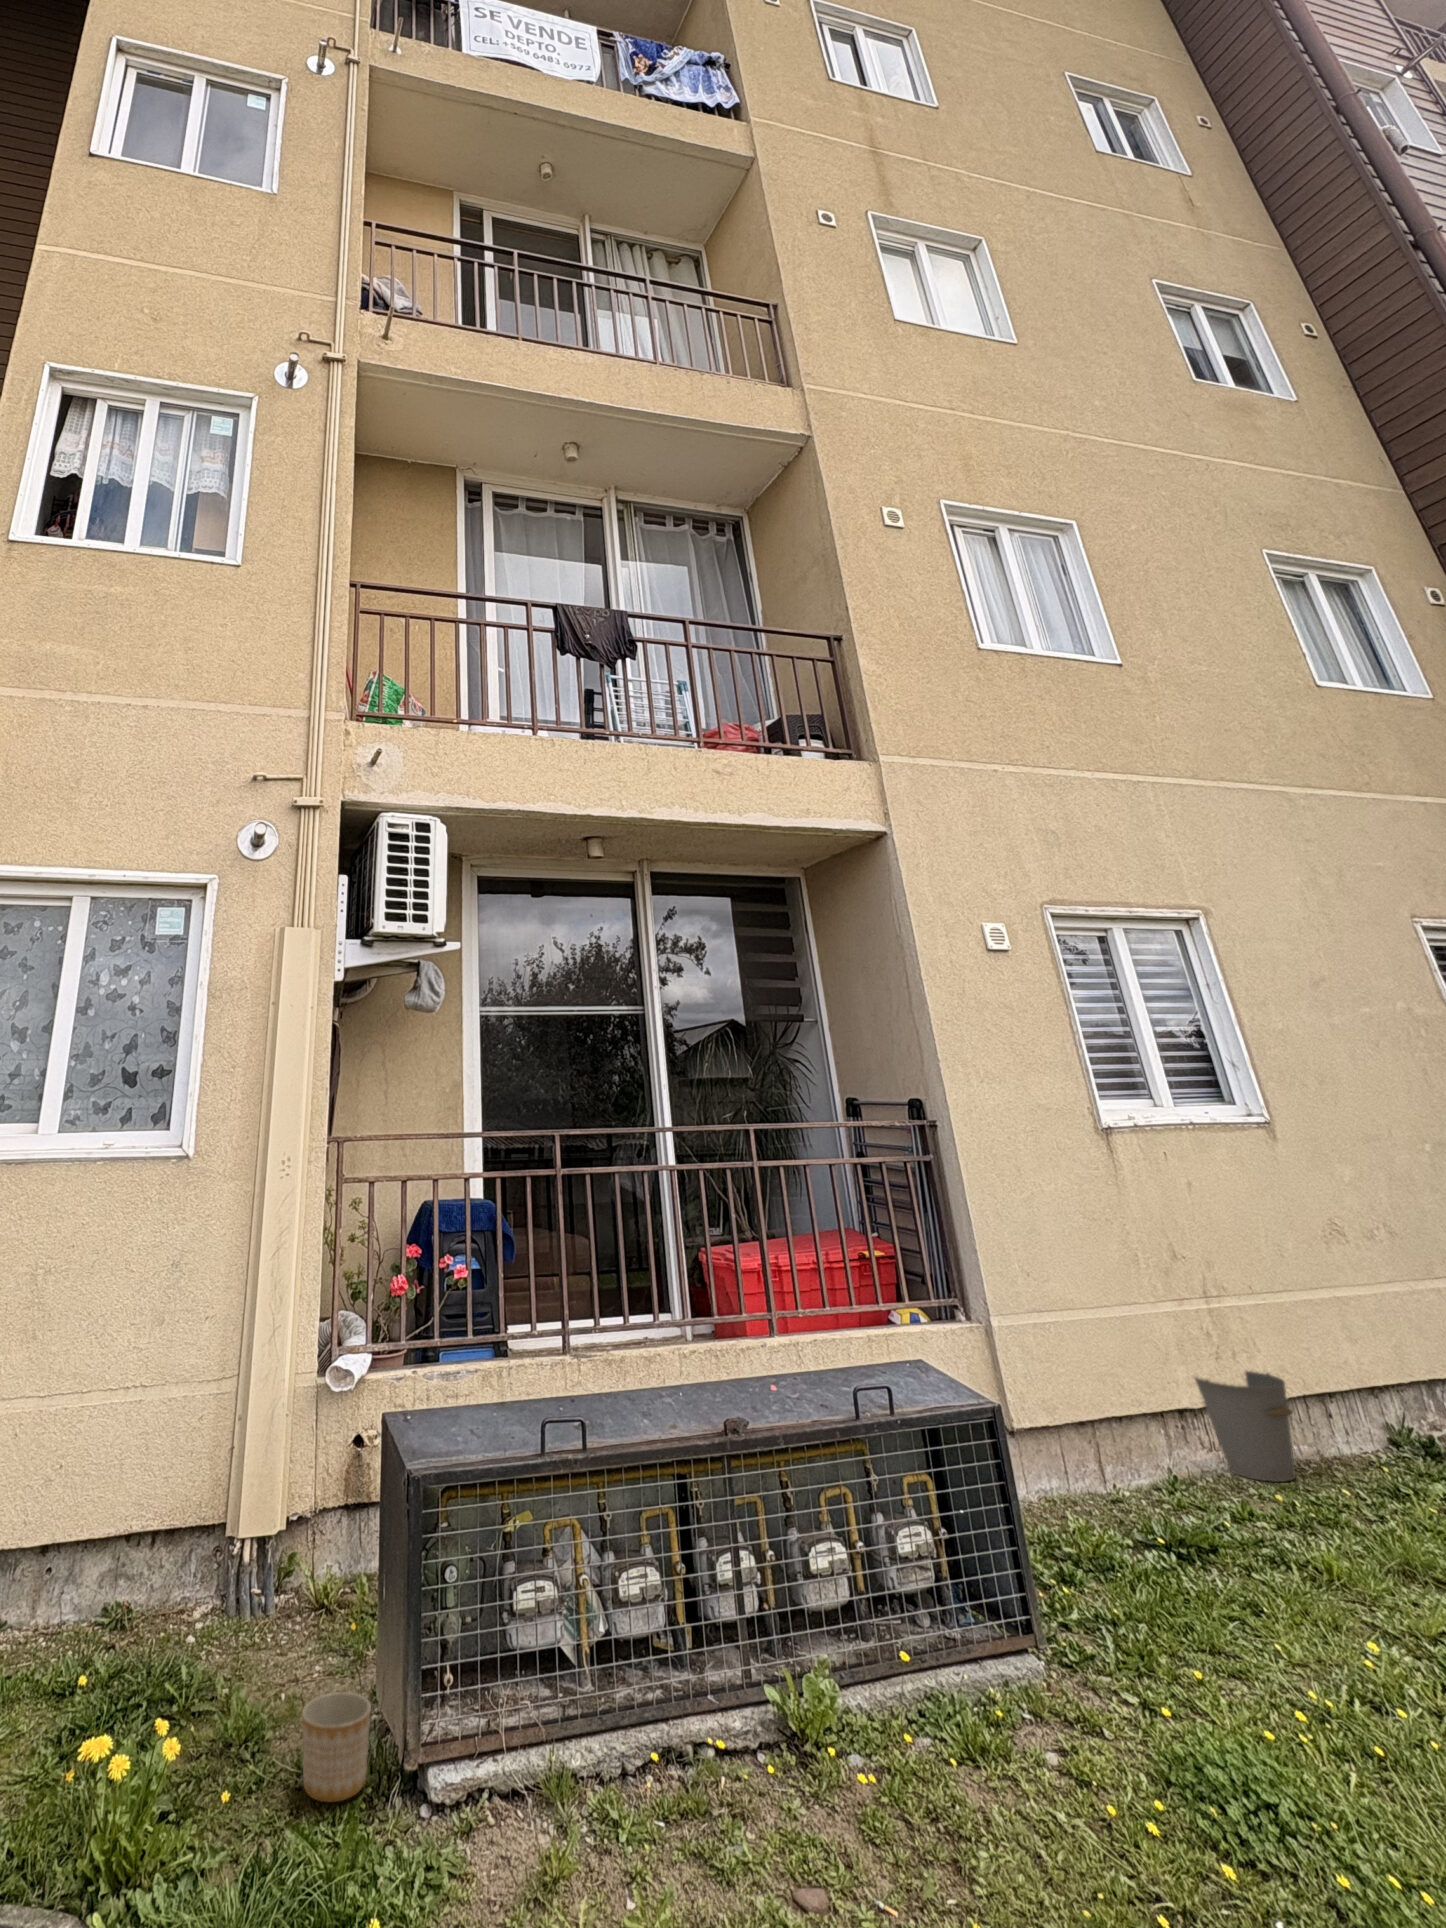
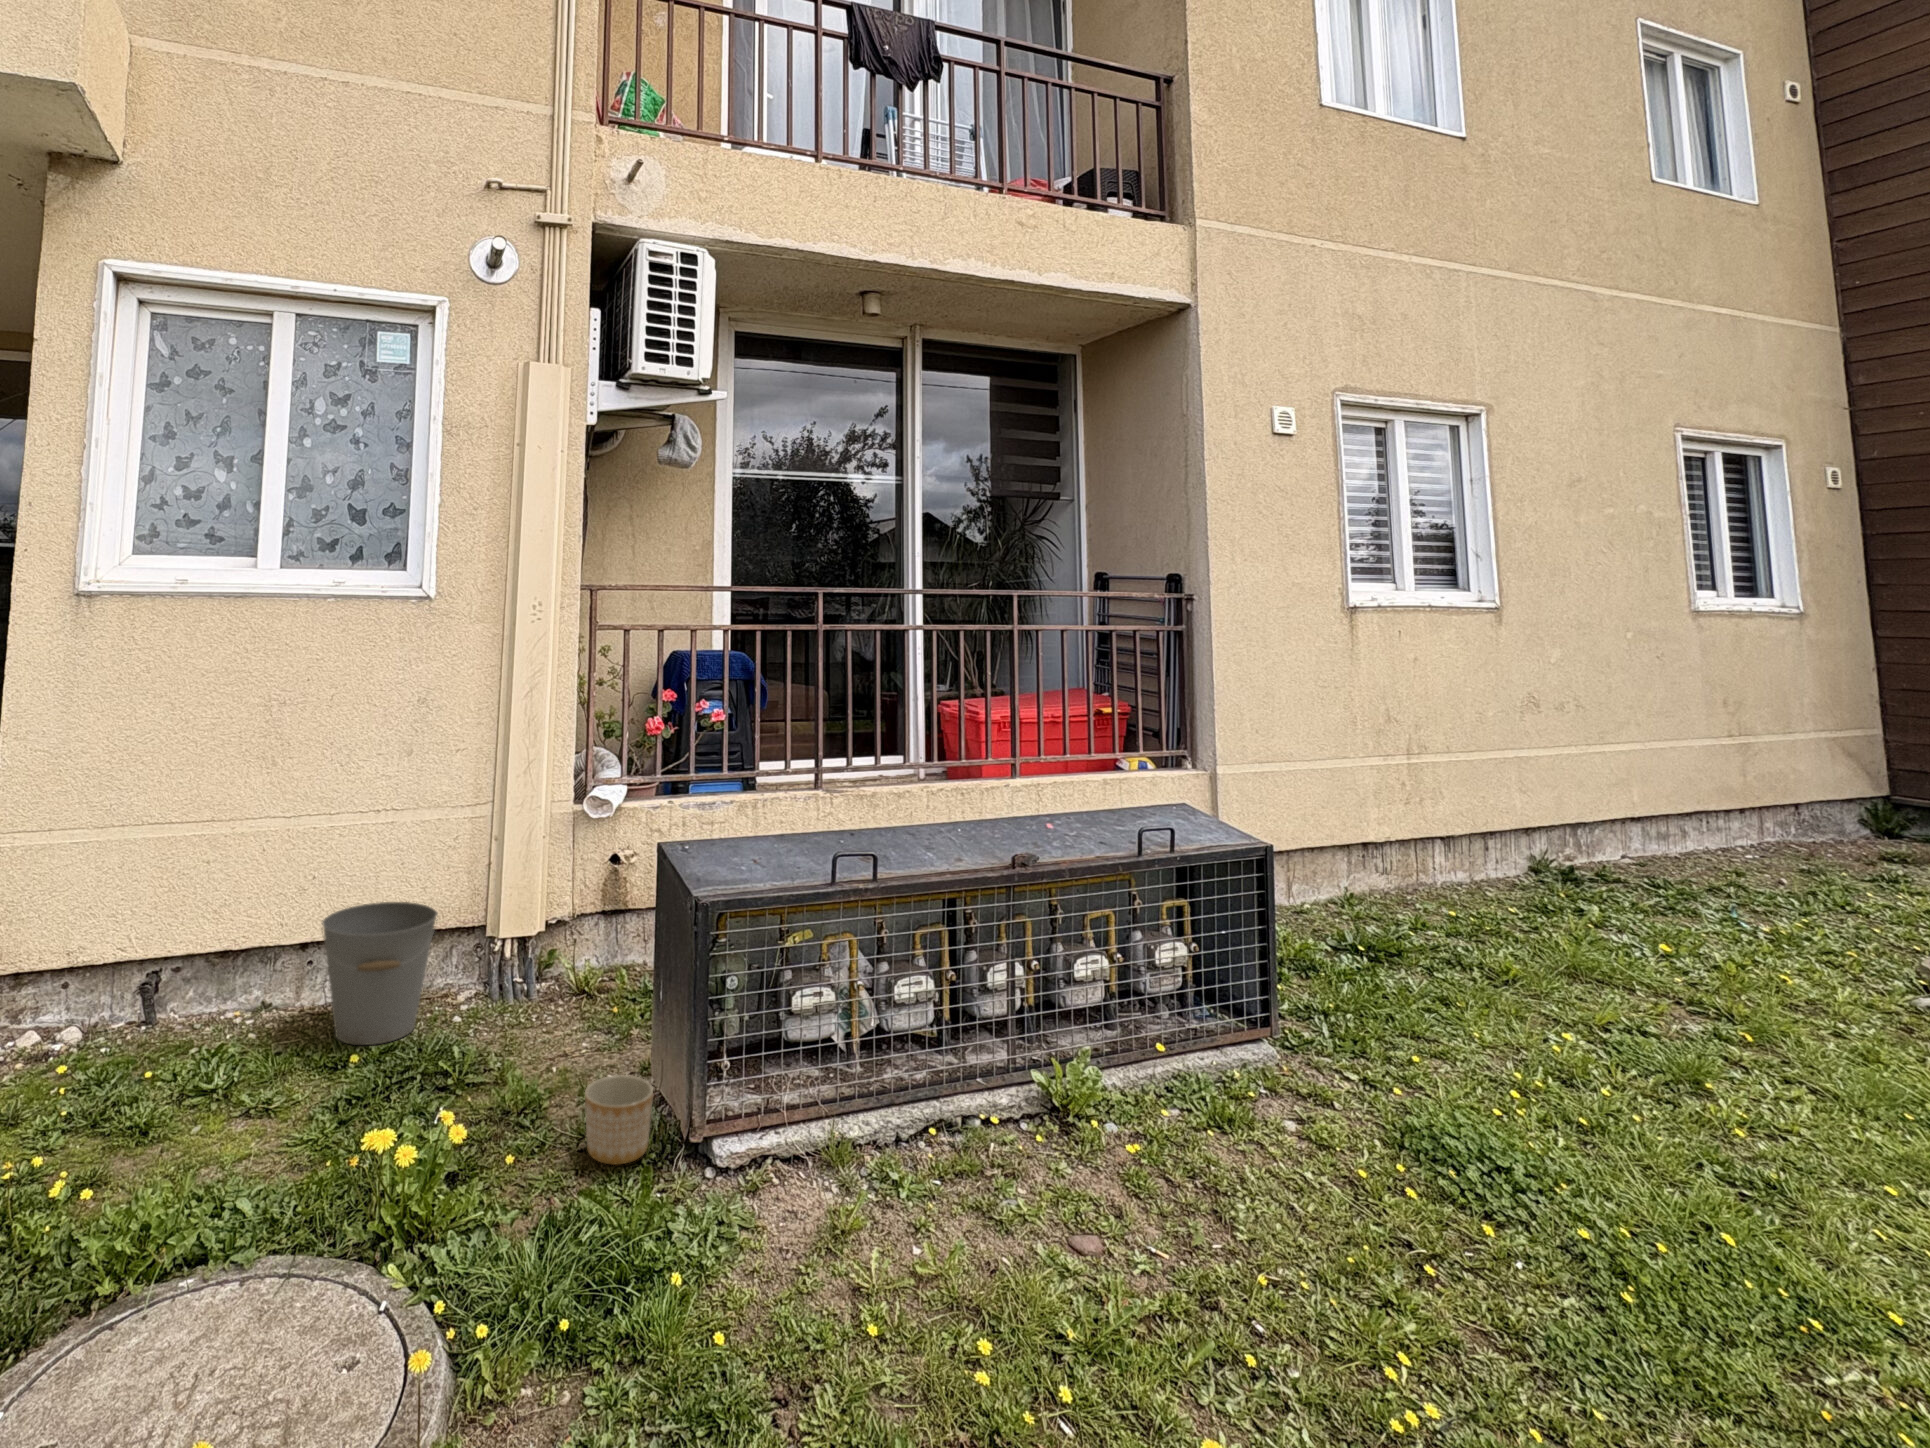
bucket: present [1195,1371,1296,1482] -> present [322,902,438,1045]

